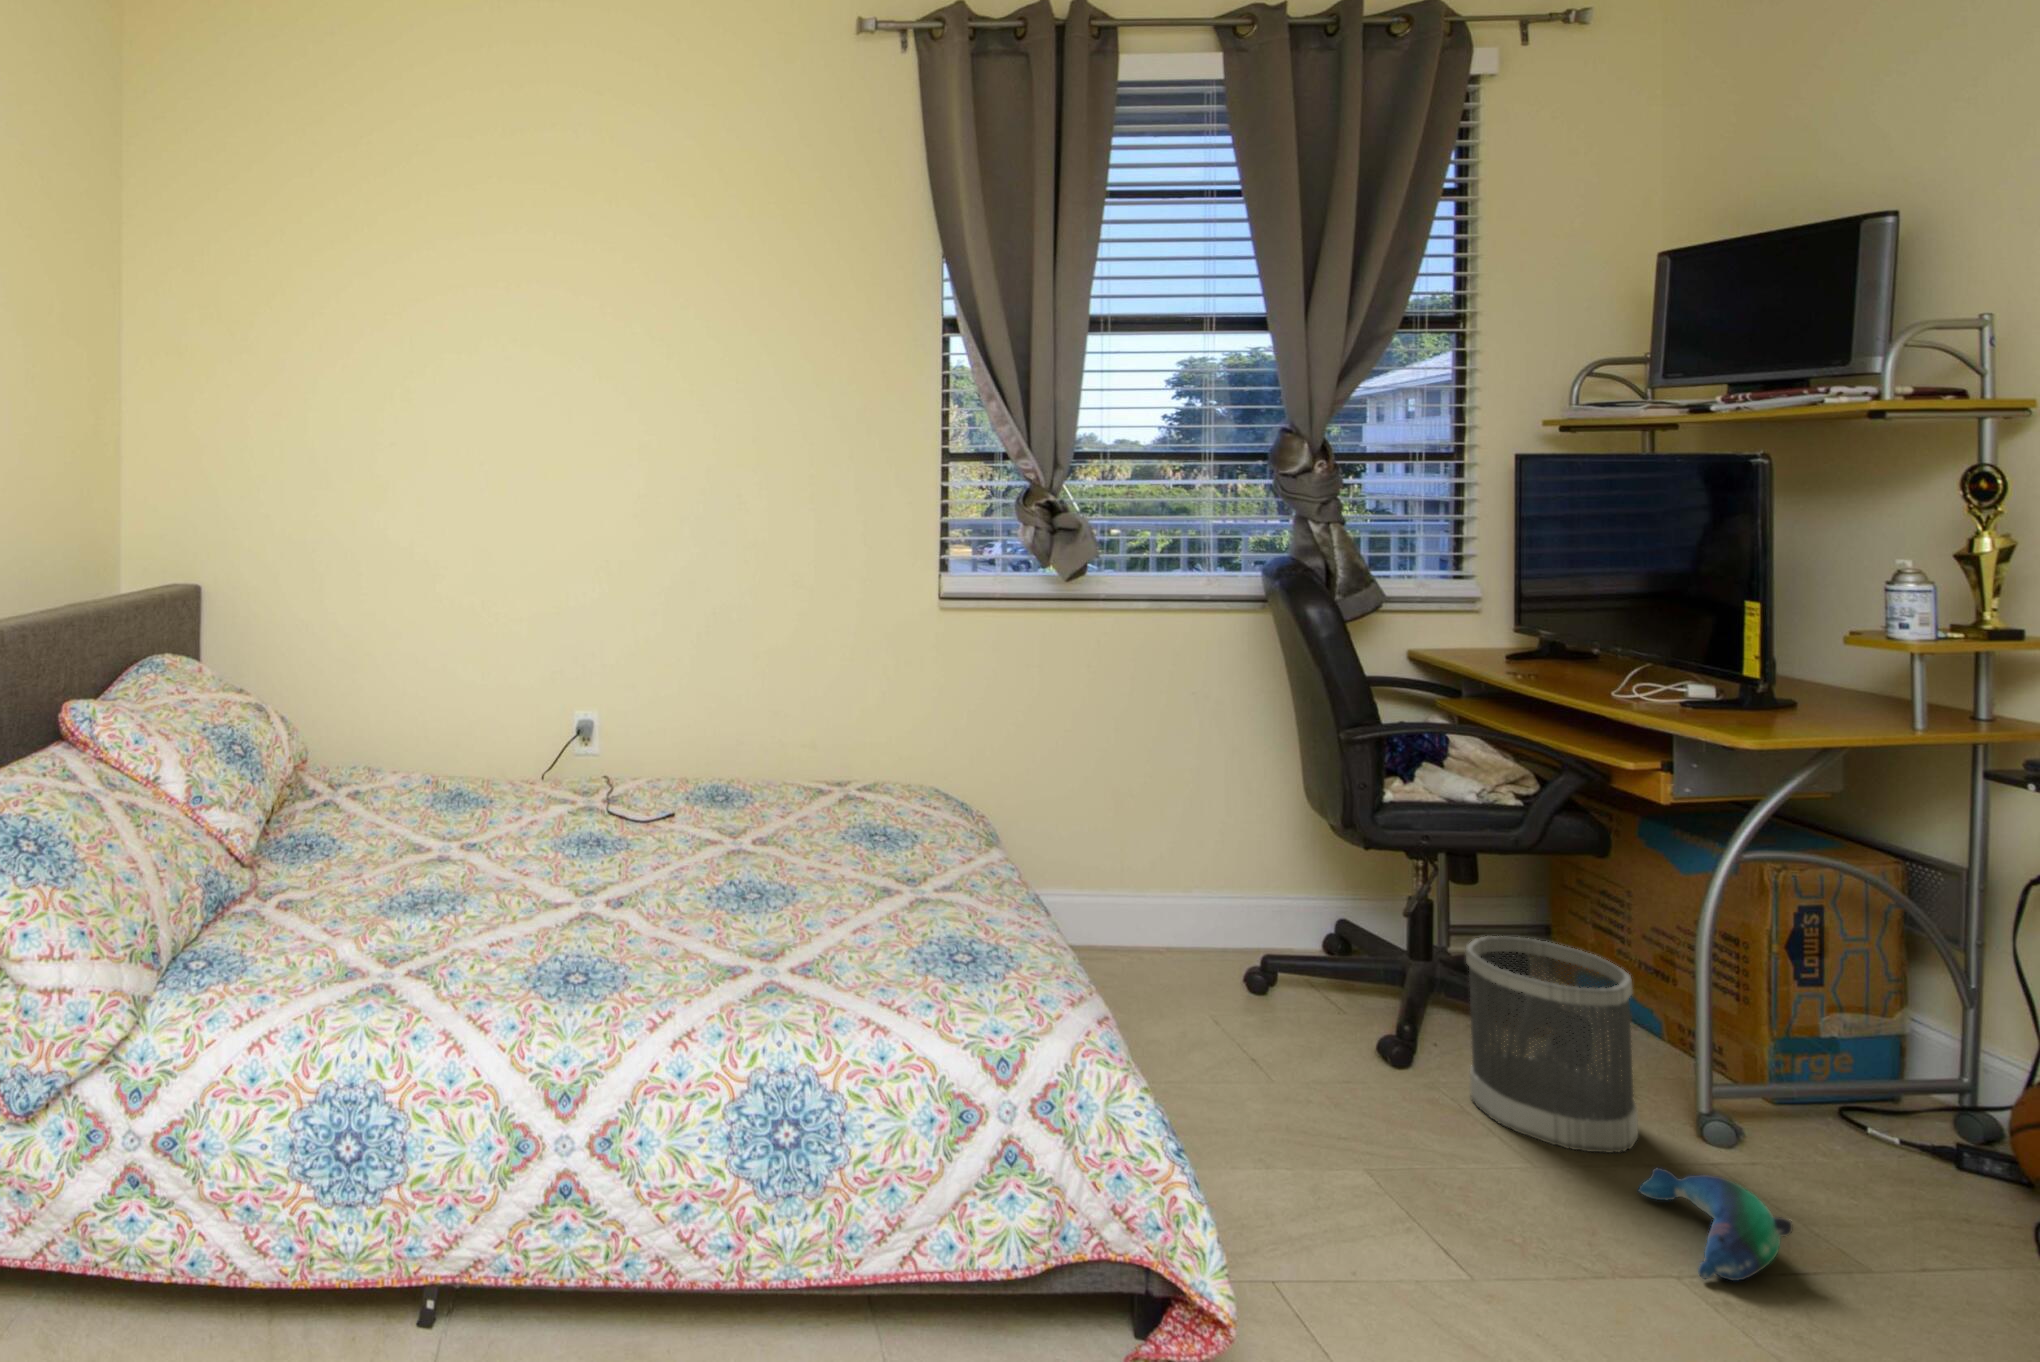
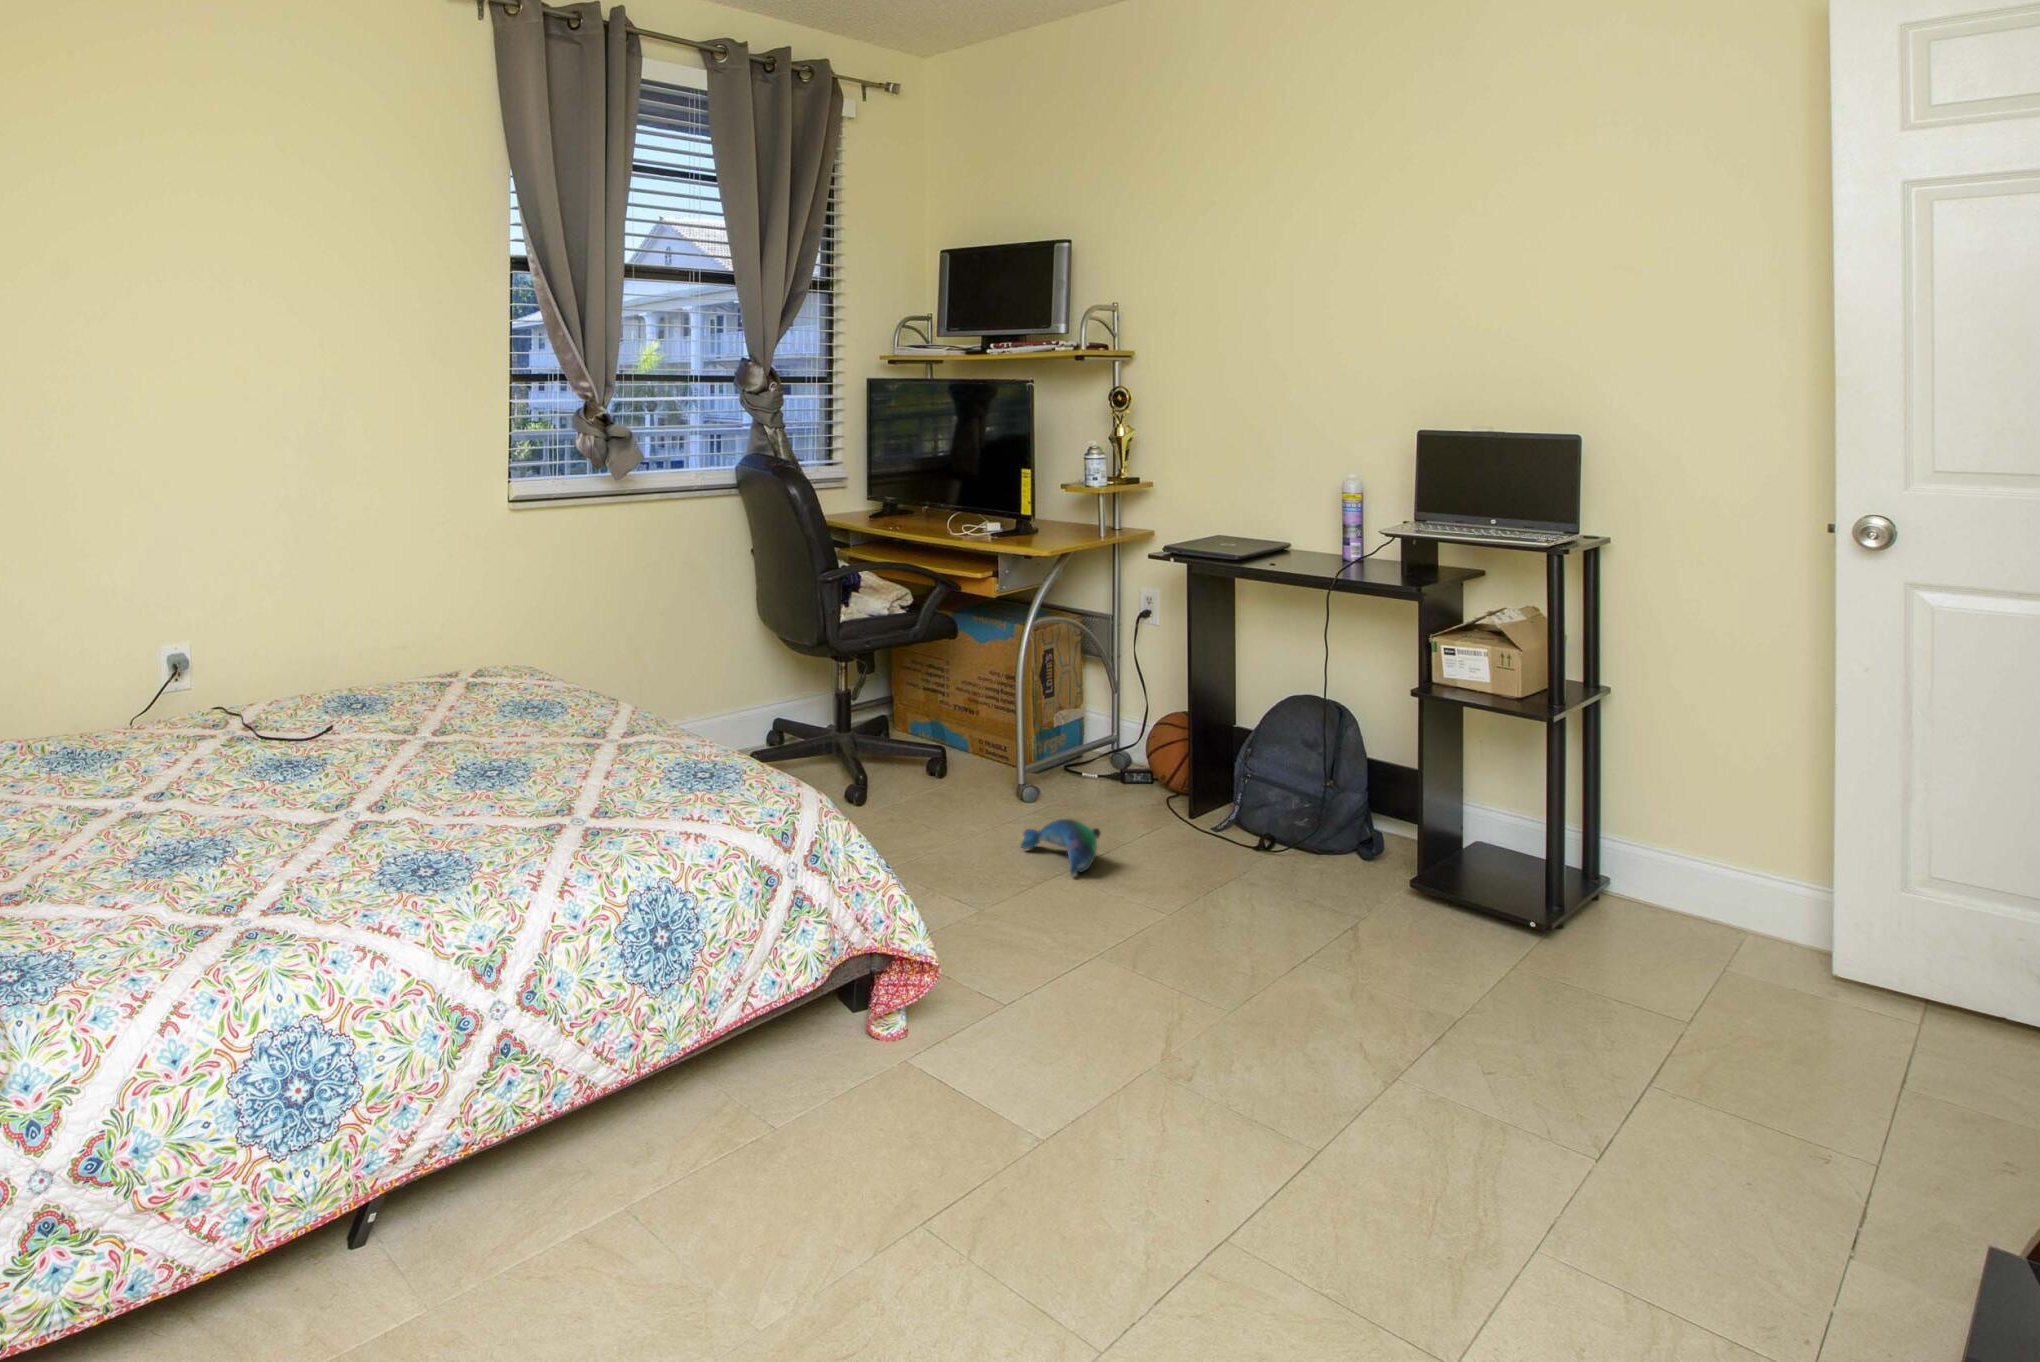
wastebasket: present [1466,936,1638,1153] -> none [908,713,1001,841]

